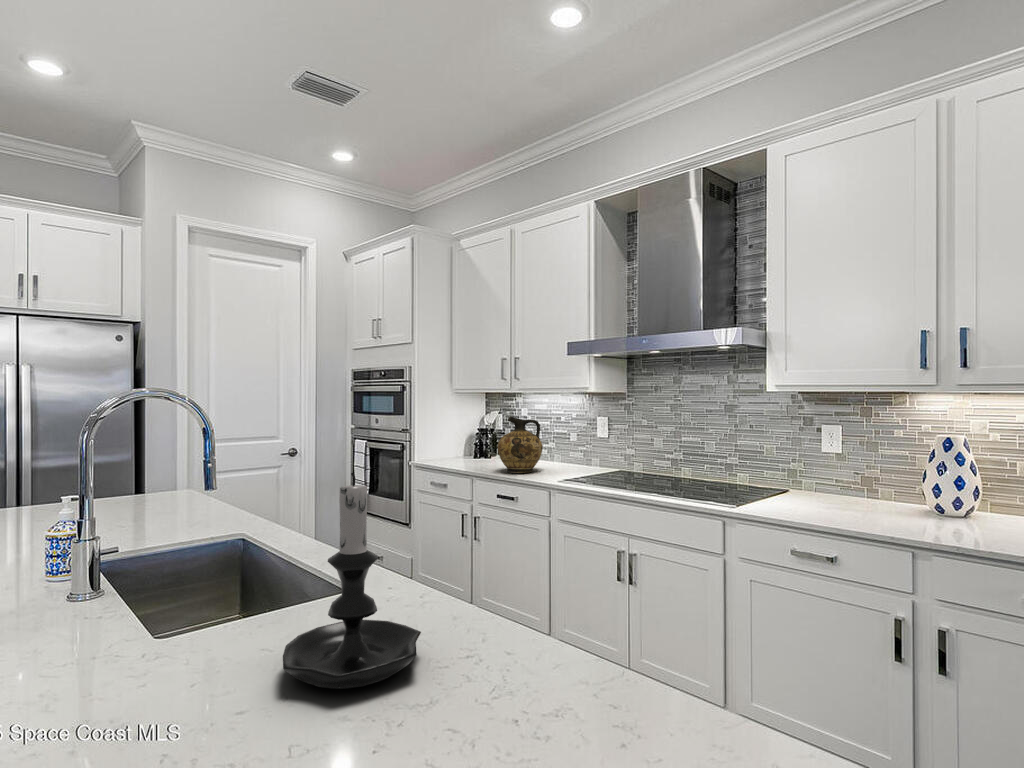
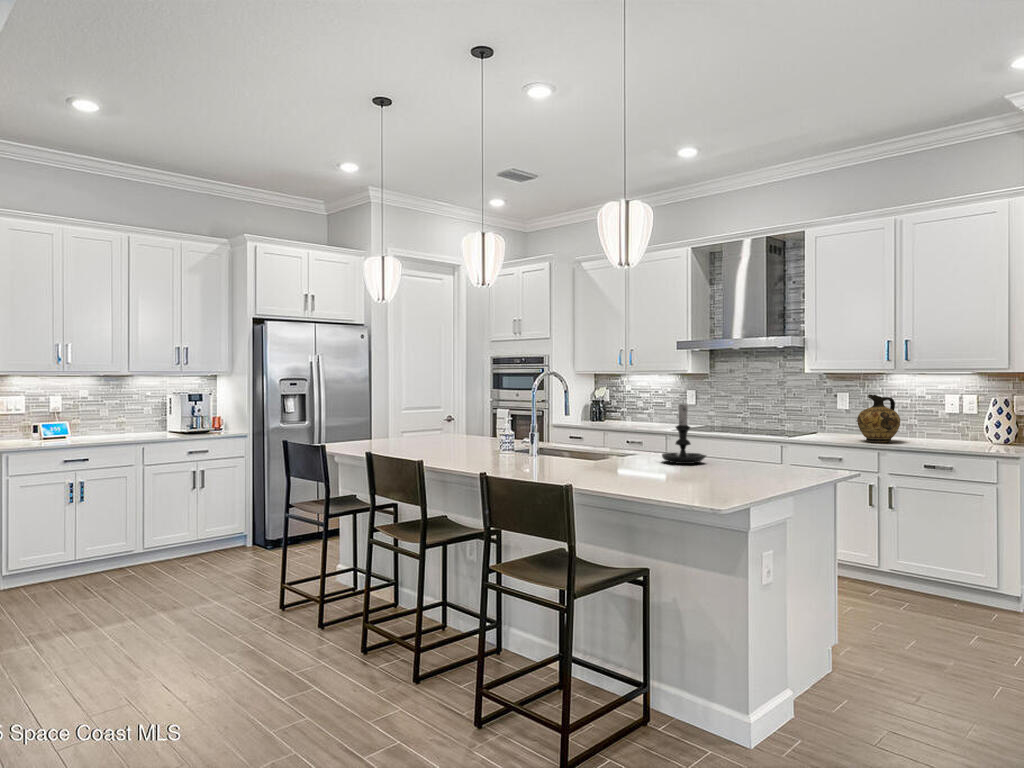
ceramic jug: present [498,416,542,473] -> present [857,394,900,442]

